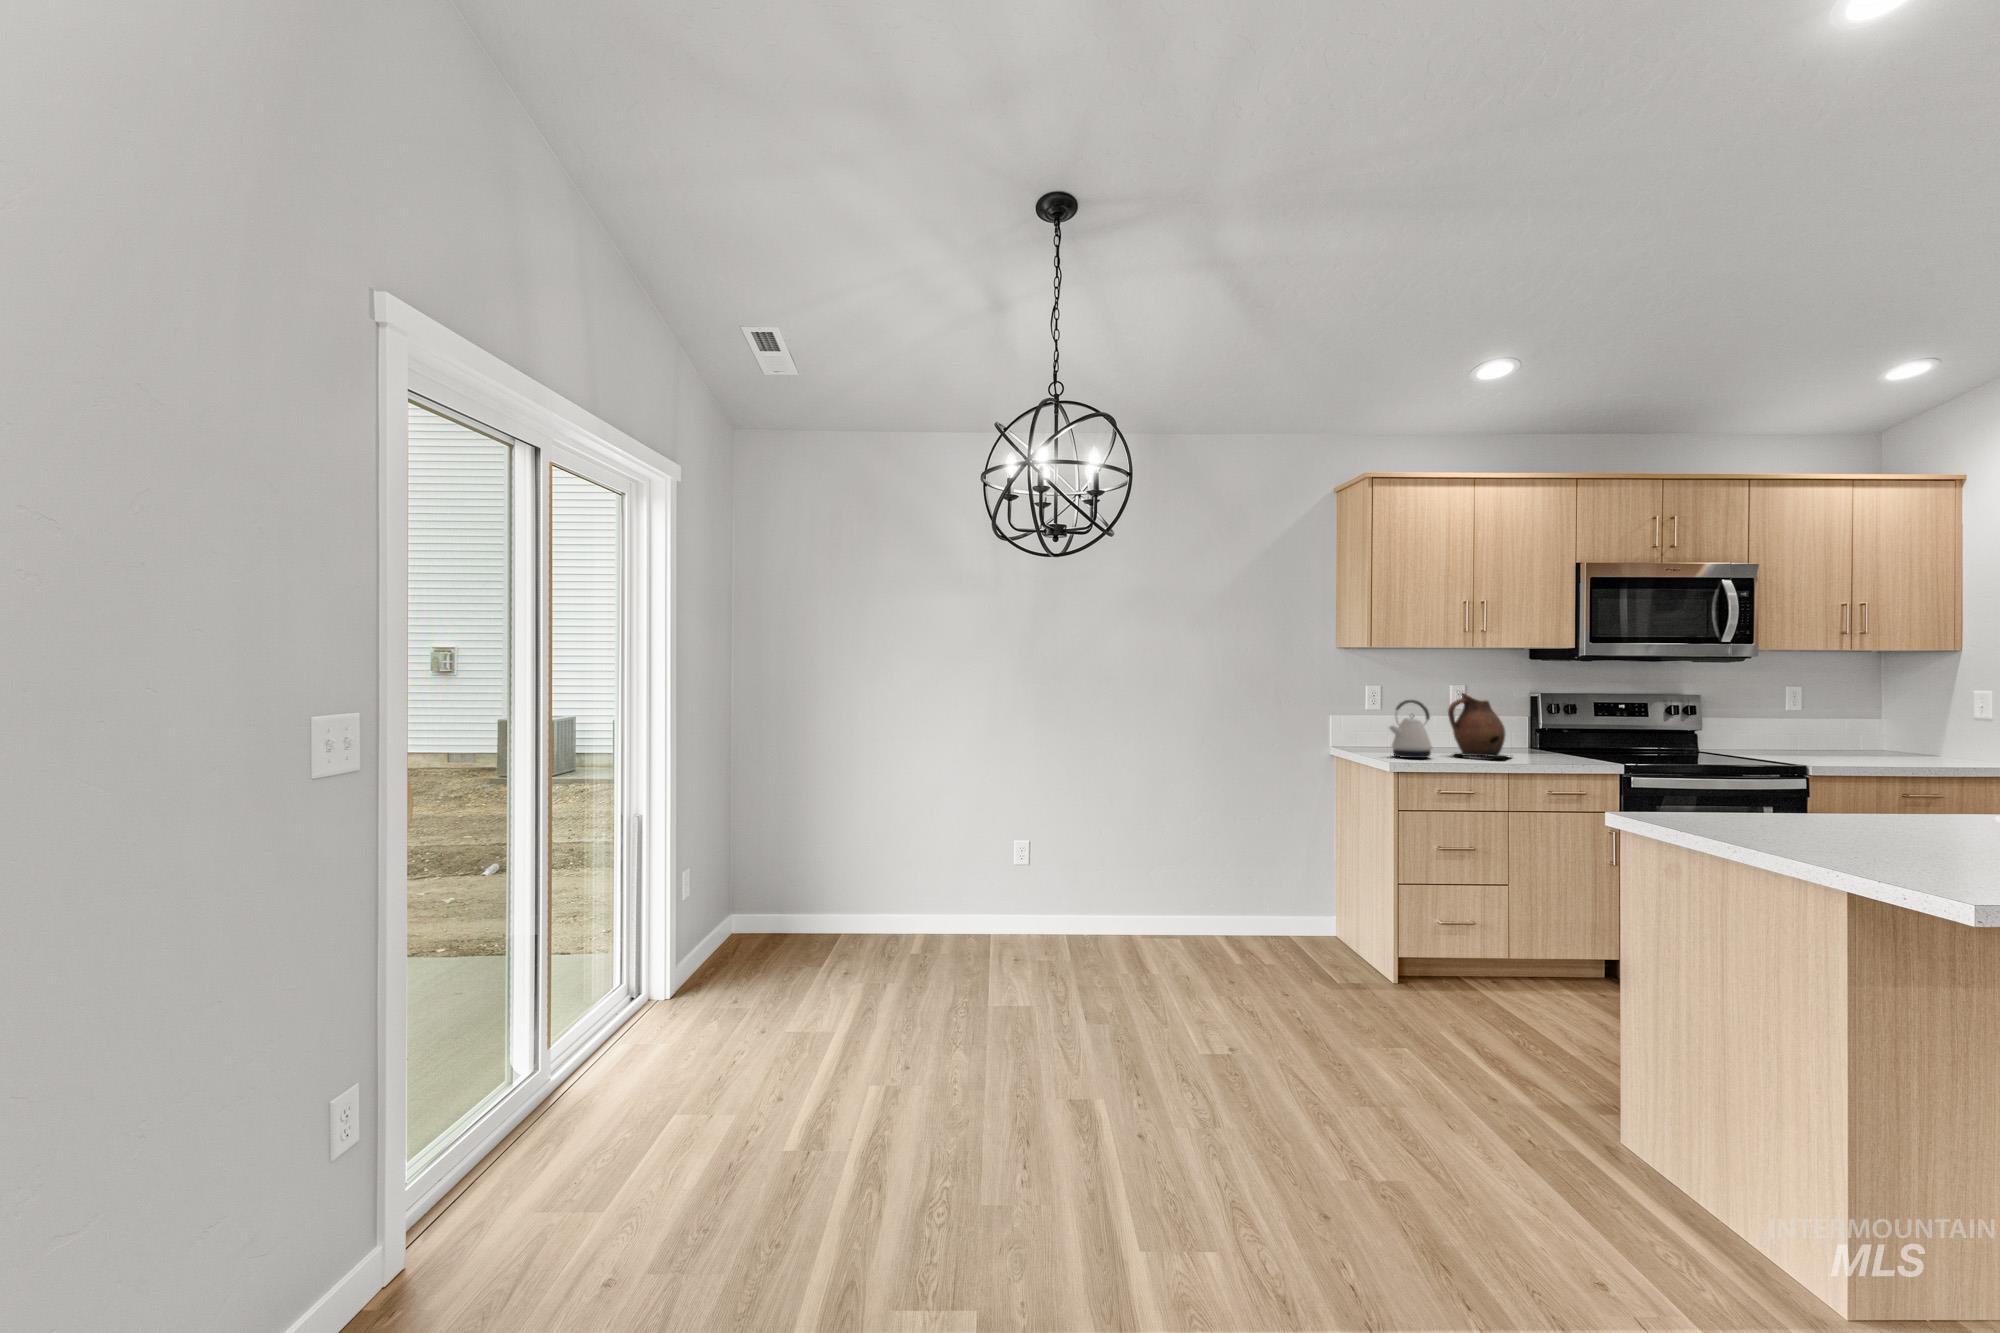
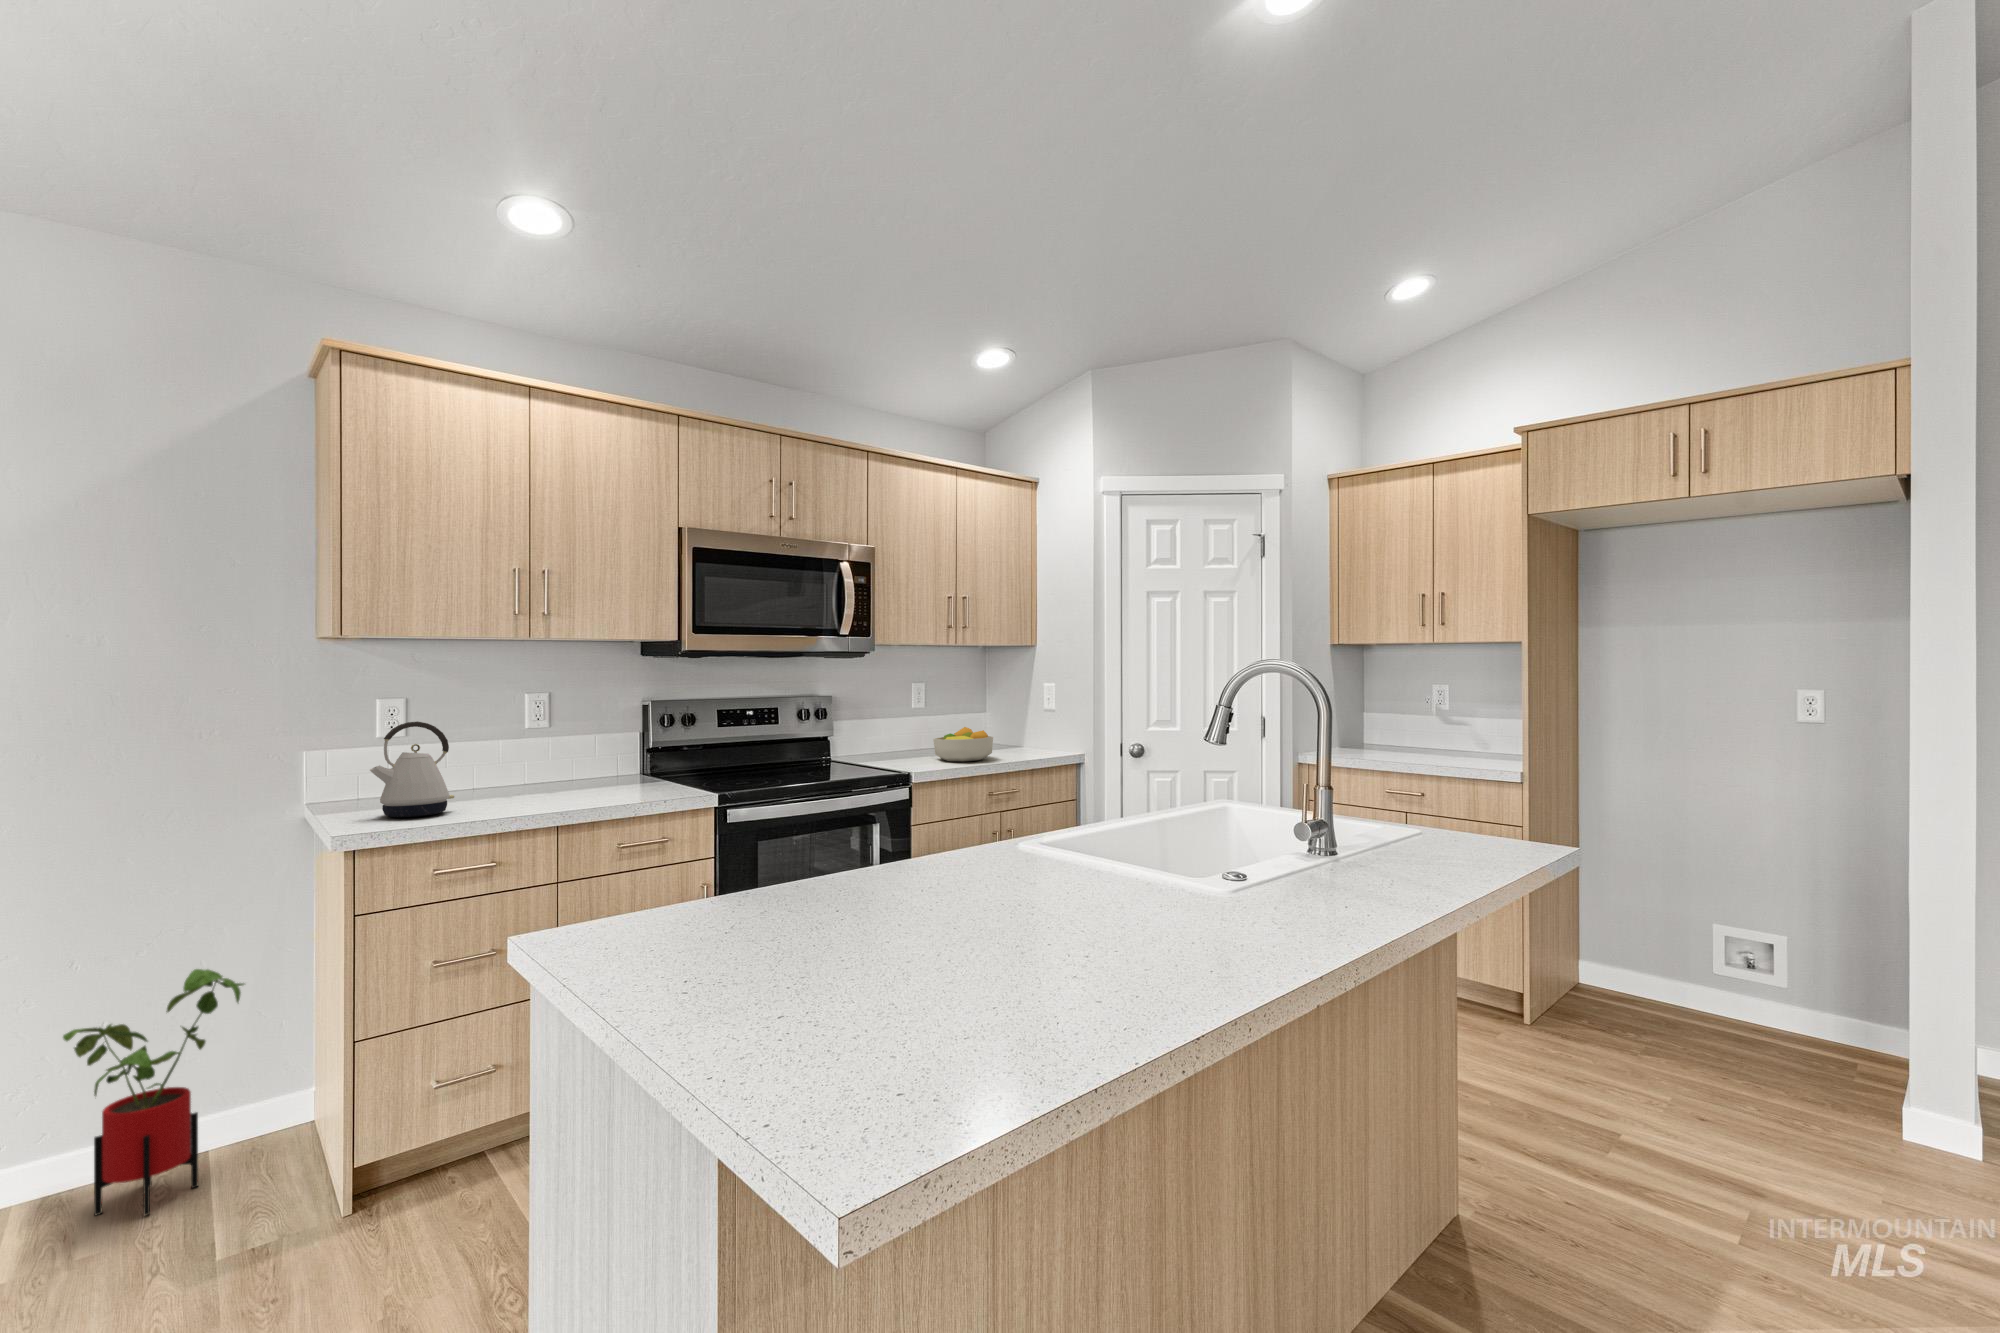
ceramic pitcher: present [1448,693,1507,757] -> none [489,707,588,803]
fruit bowl: none [1820,730,1905,762] -> present [933,727,993,761]
house plant: none [1232,831,1309,957] -> present [63,969,244,1216]

